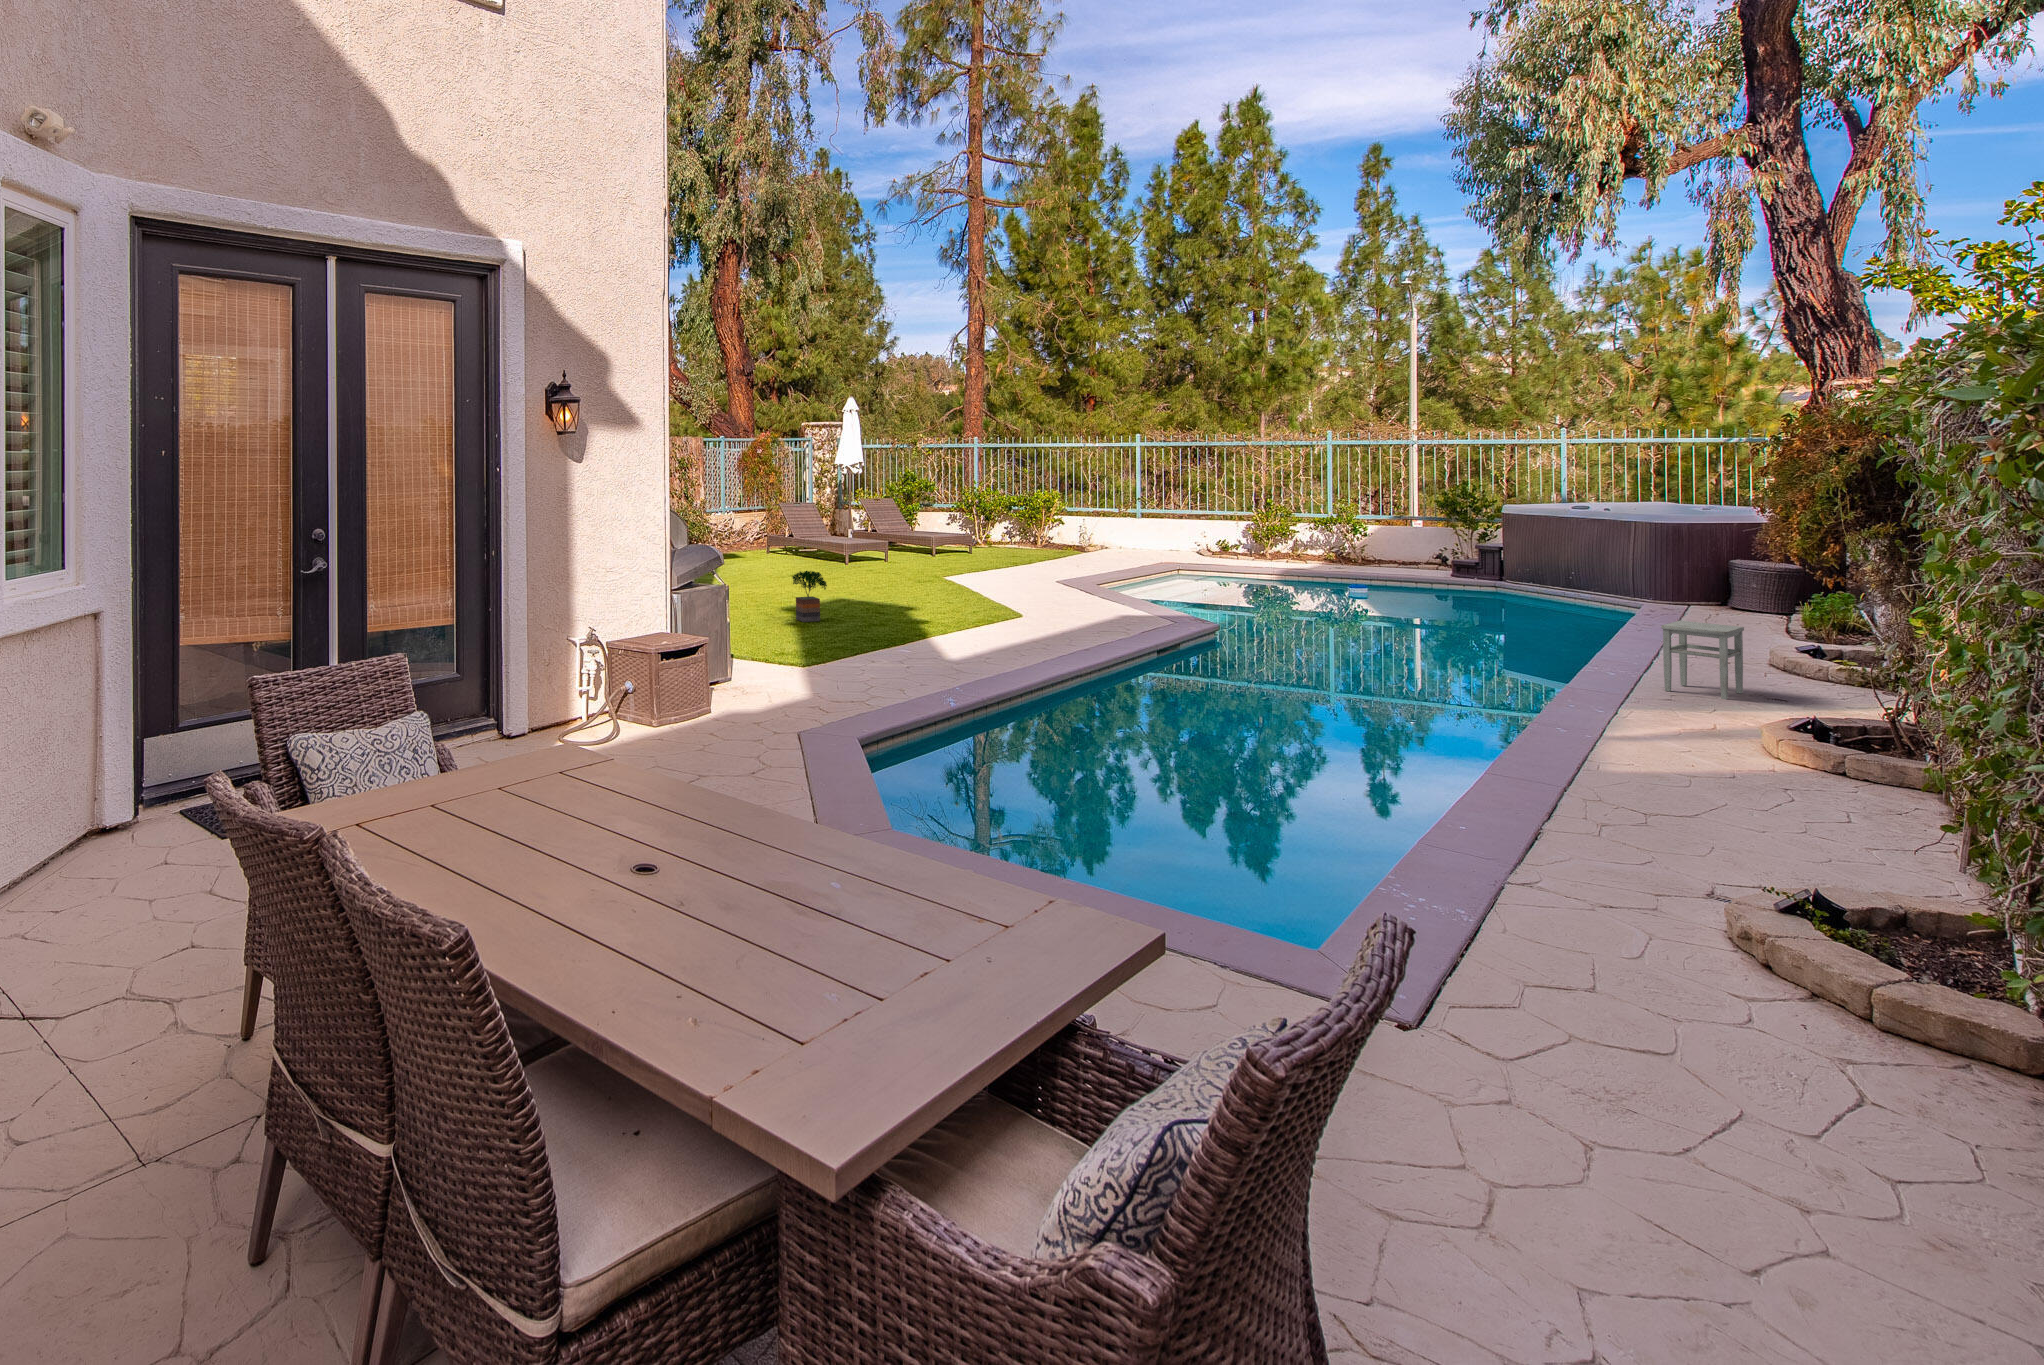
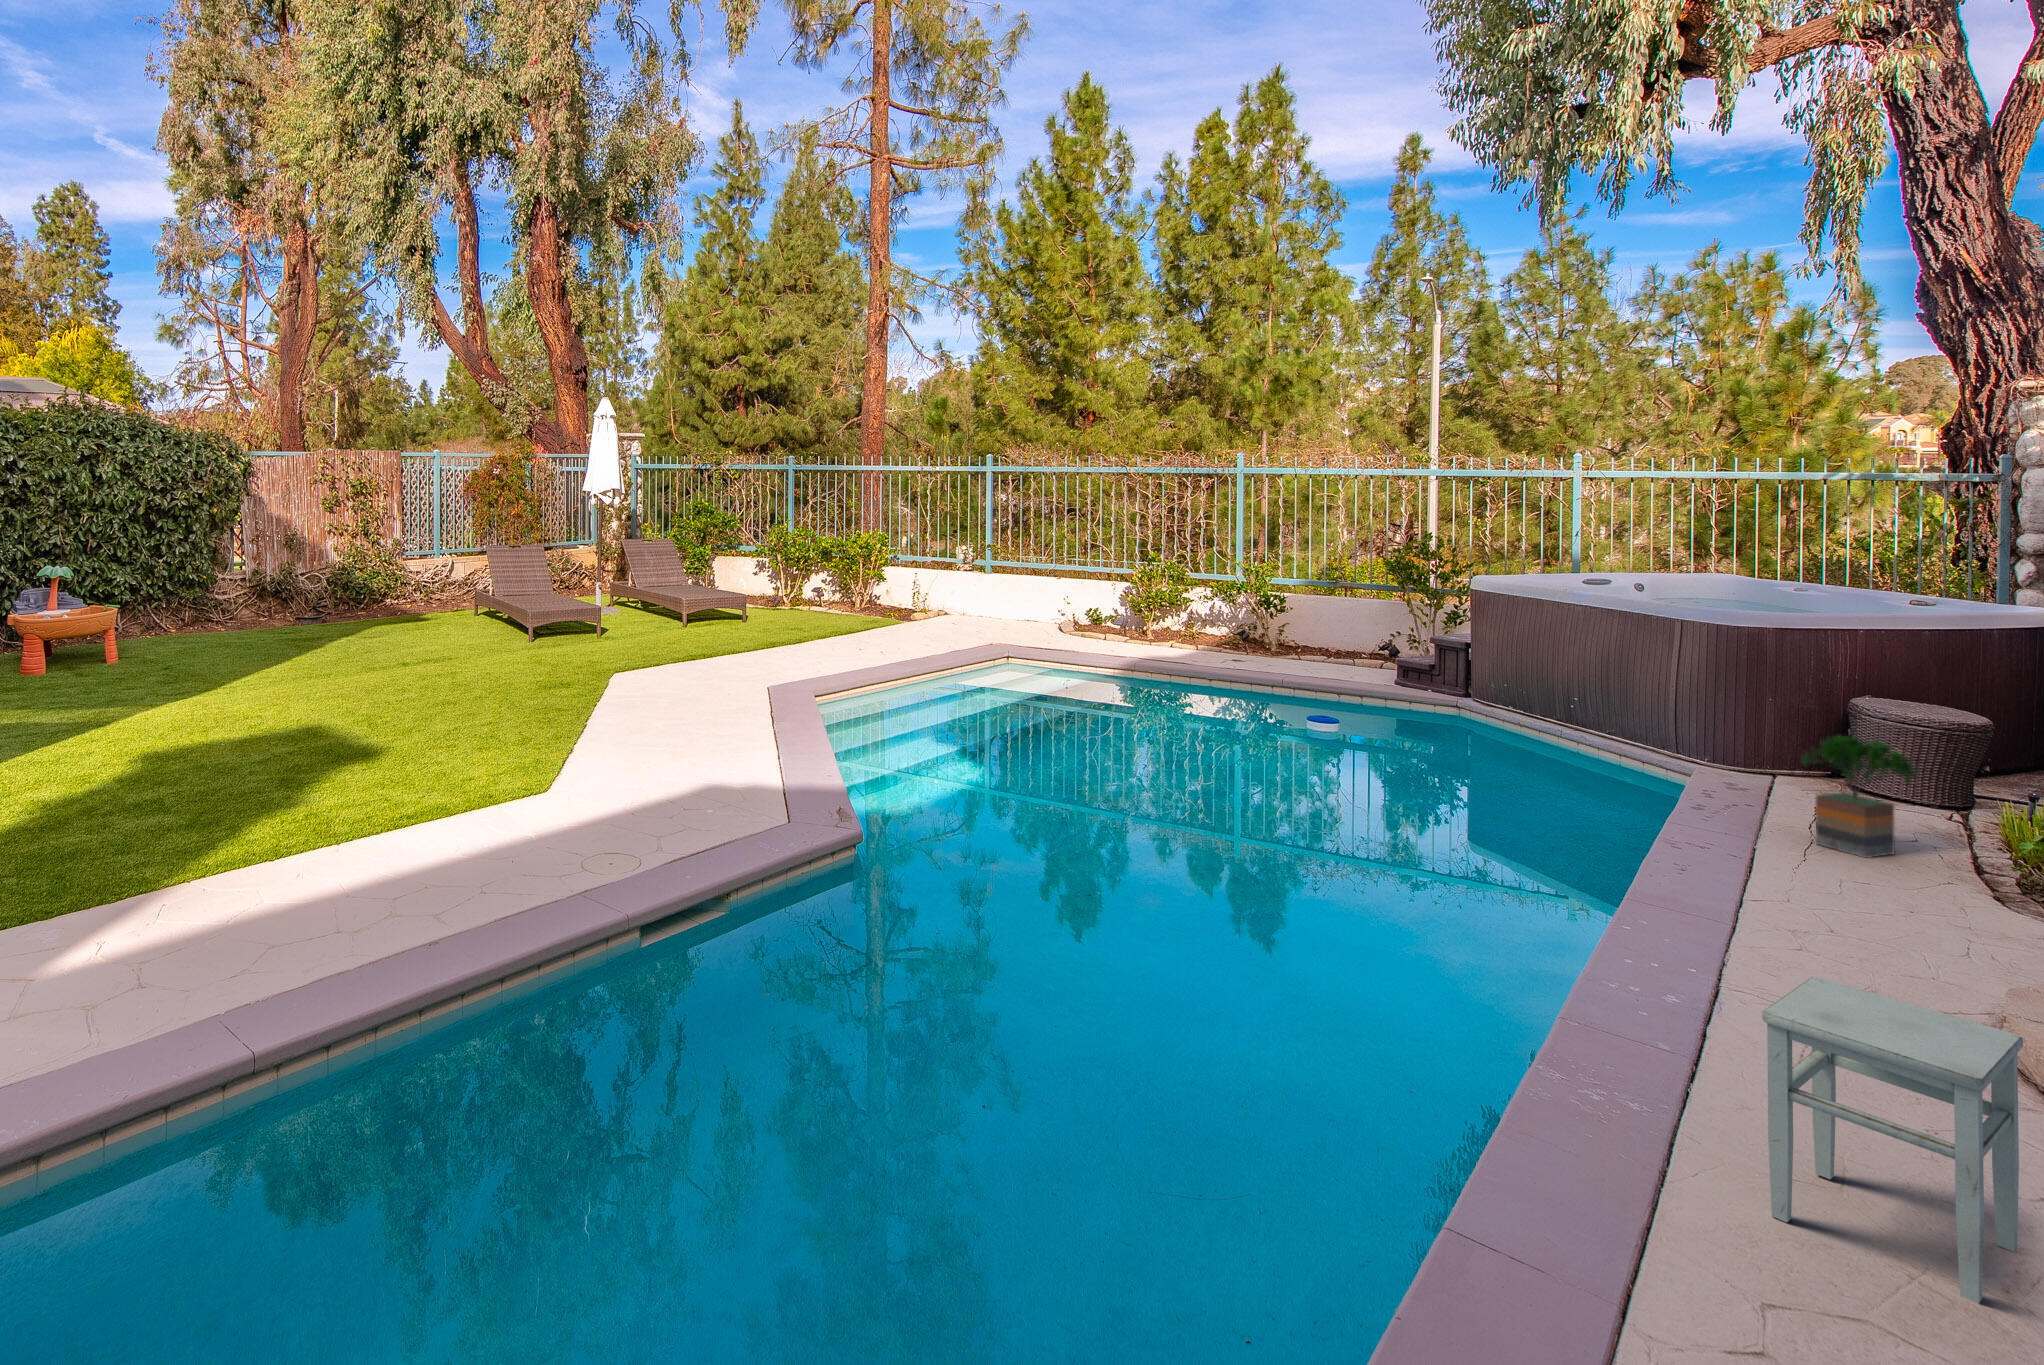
potted tree: present [792,571,827,622] -> present [1801,736,1917,858]

